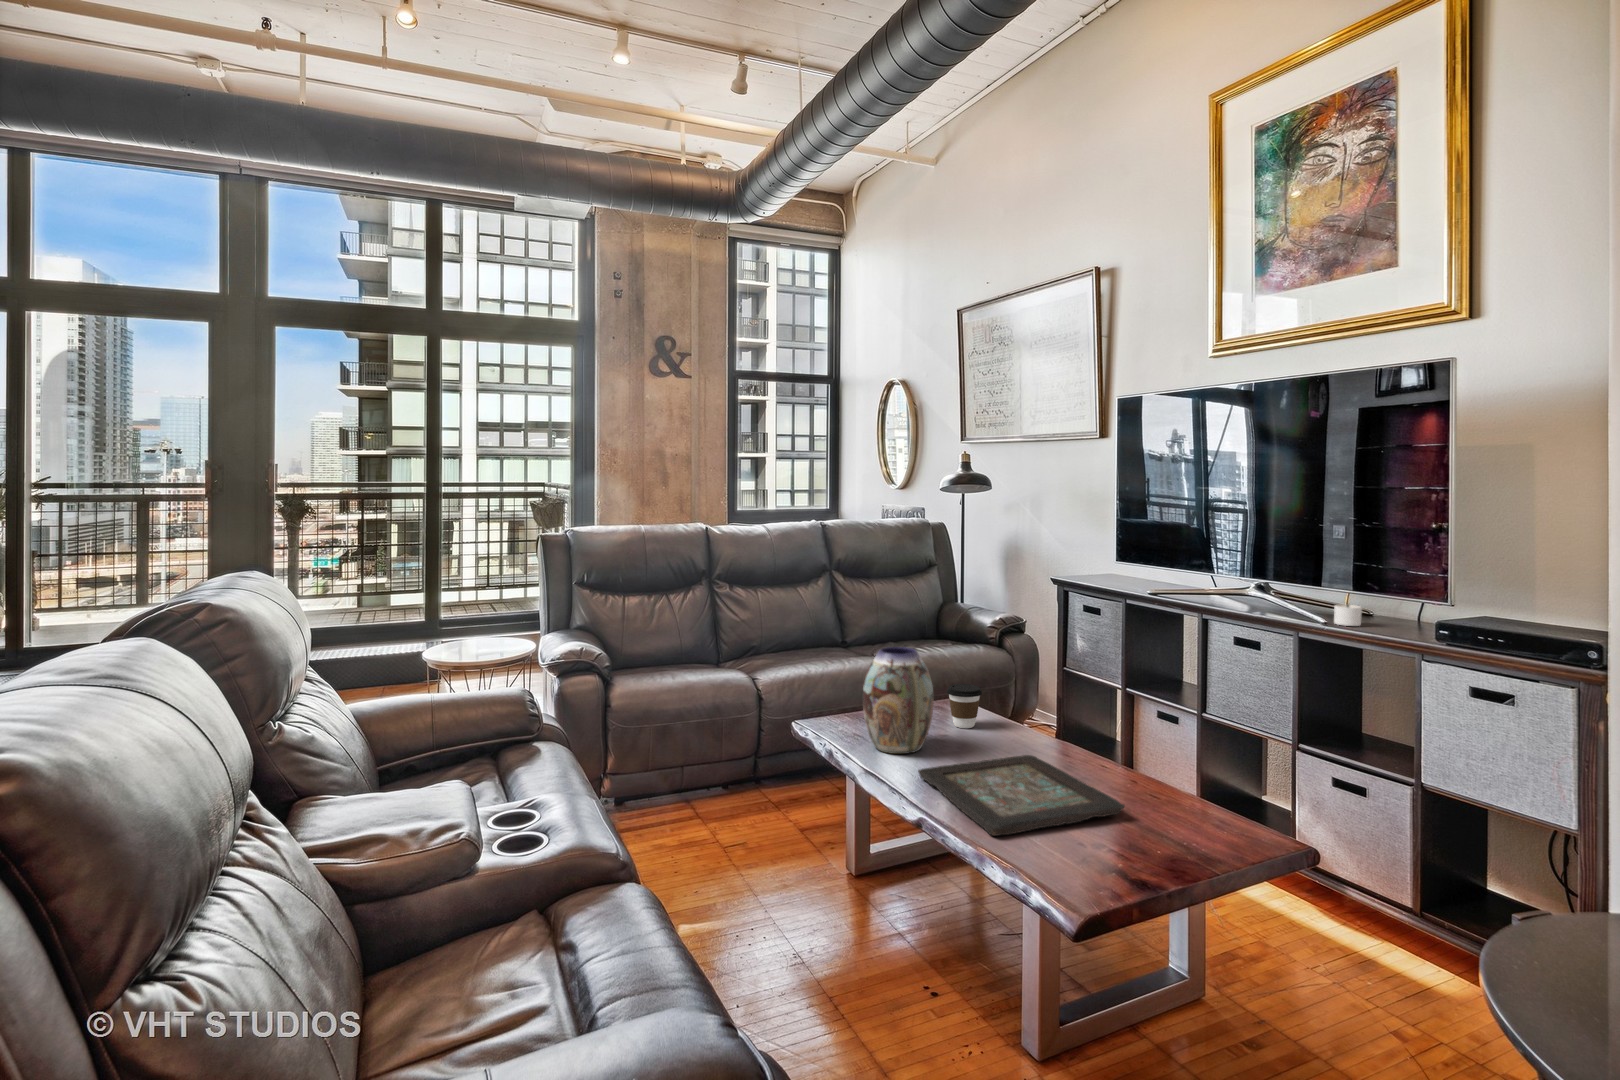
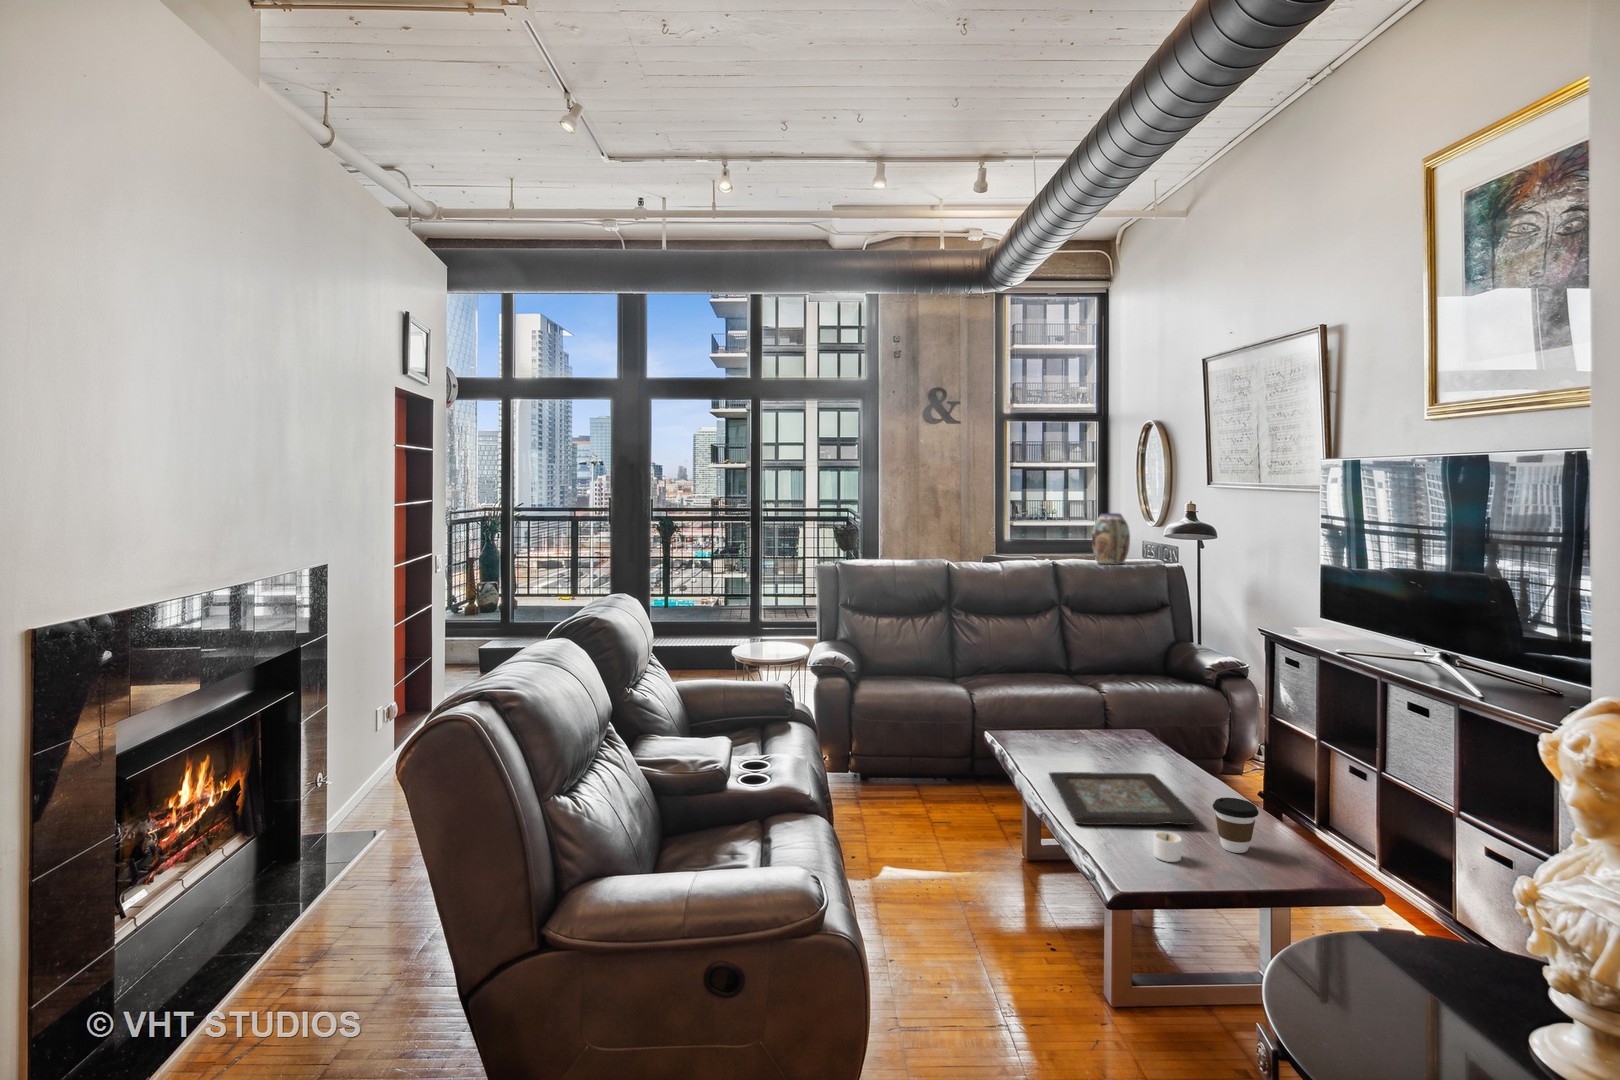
candle: present [1334,604,1362,626] -> present [1154,832,1182,862]
vase: present [863,647,934,754] -> present [1092,513,1130,565]
coffee cup: present [947,684,982,728] -> present [1213,798,1259,853]

